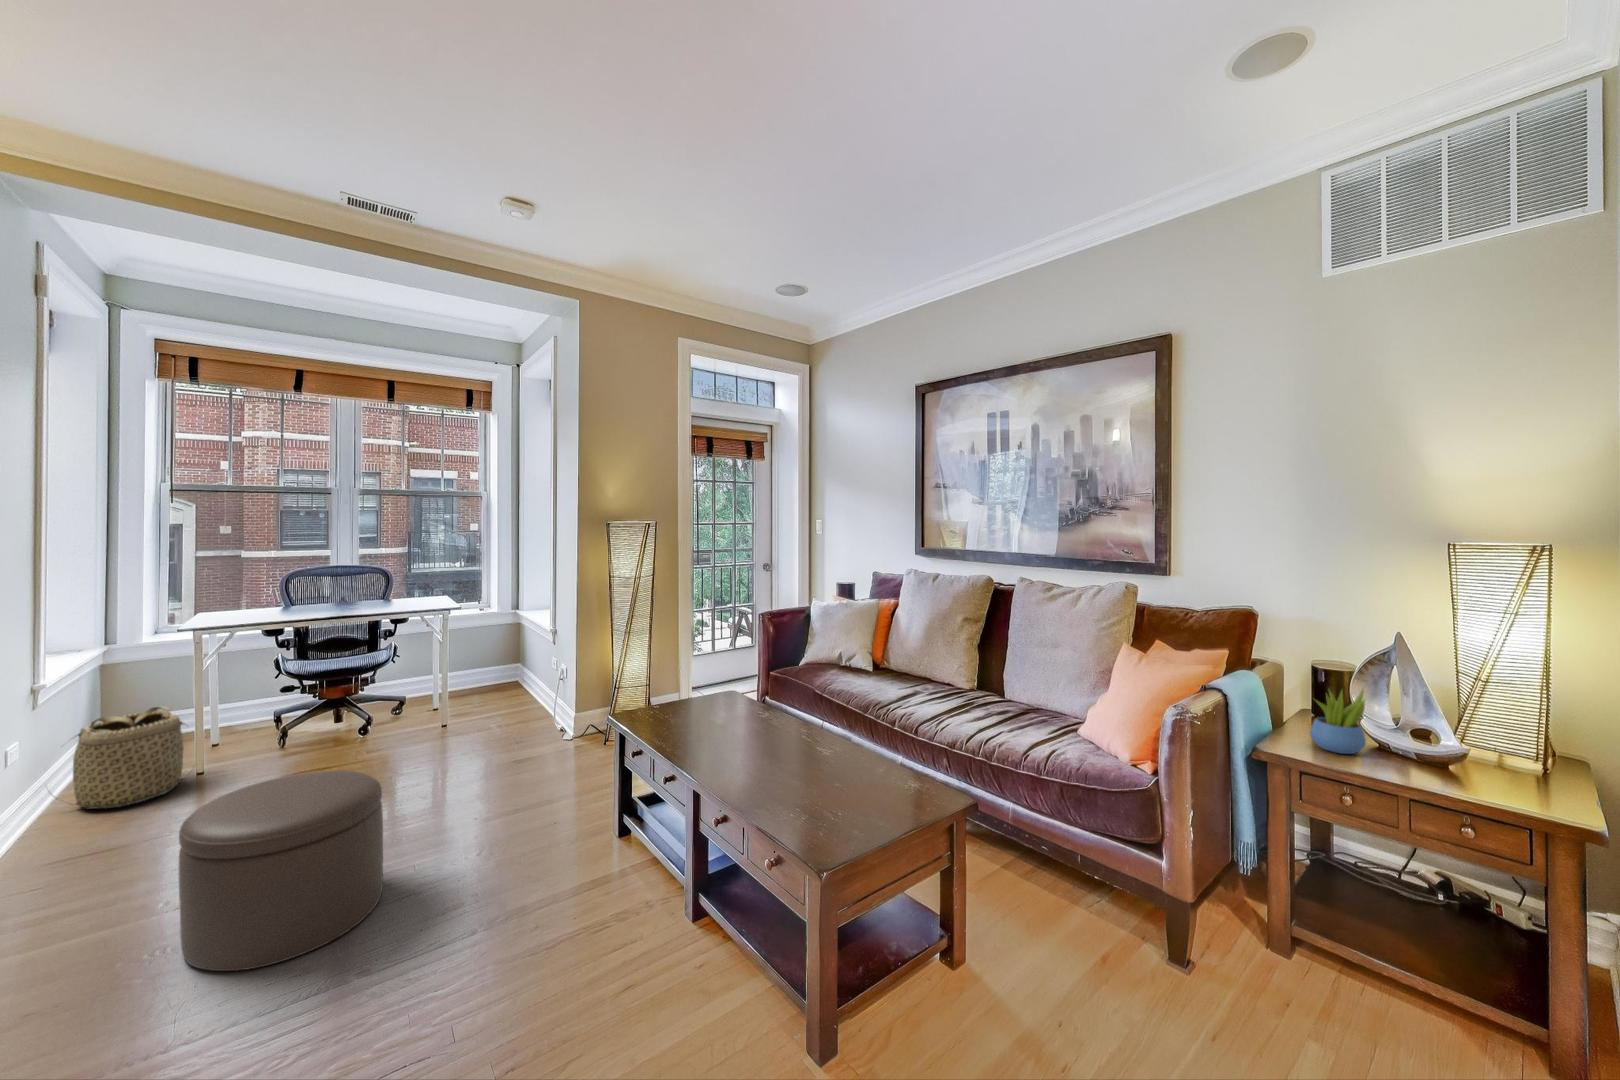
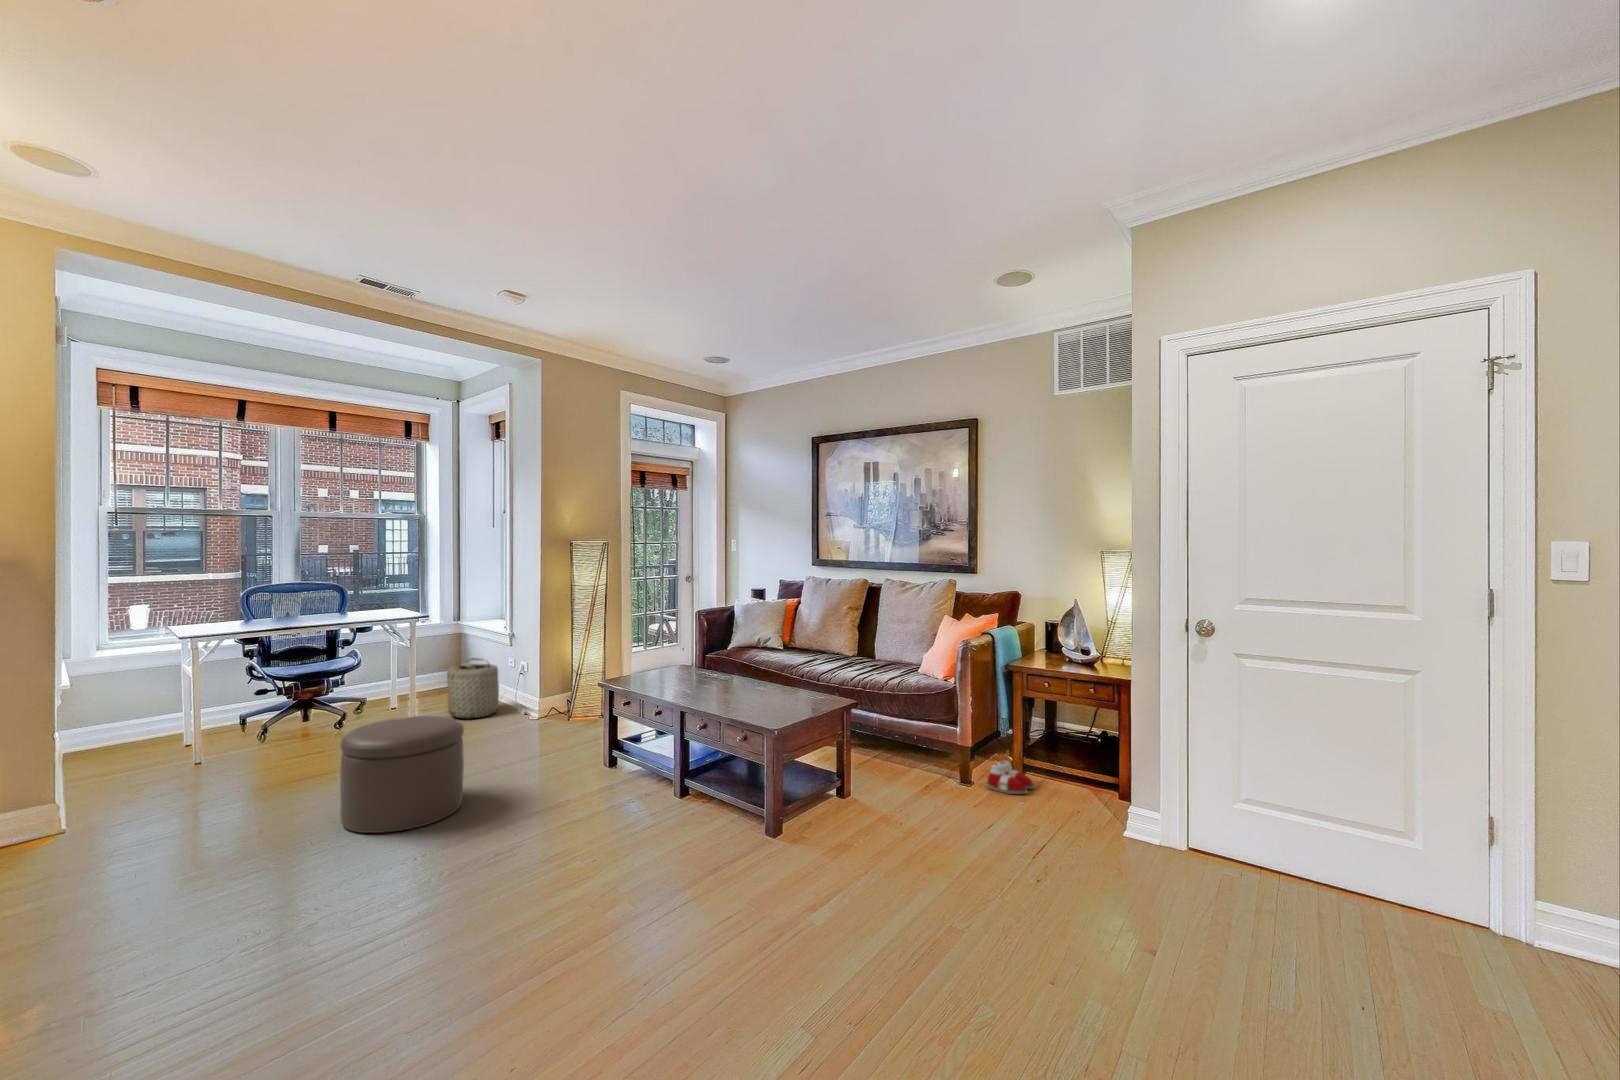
succulent plant: present [1310,689,1366,754] -> none [1037,628,1062,664]
basket: present [49,706,185,809] -> present [447,658,499,718]
slippers: none [1216,920,1315,1010] -> present [987,760,1034,794]

